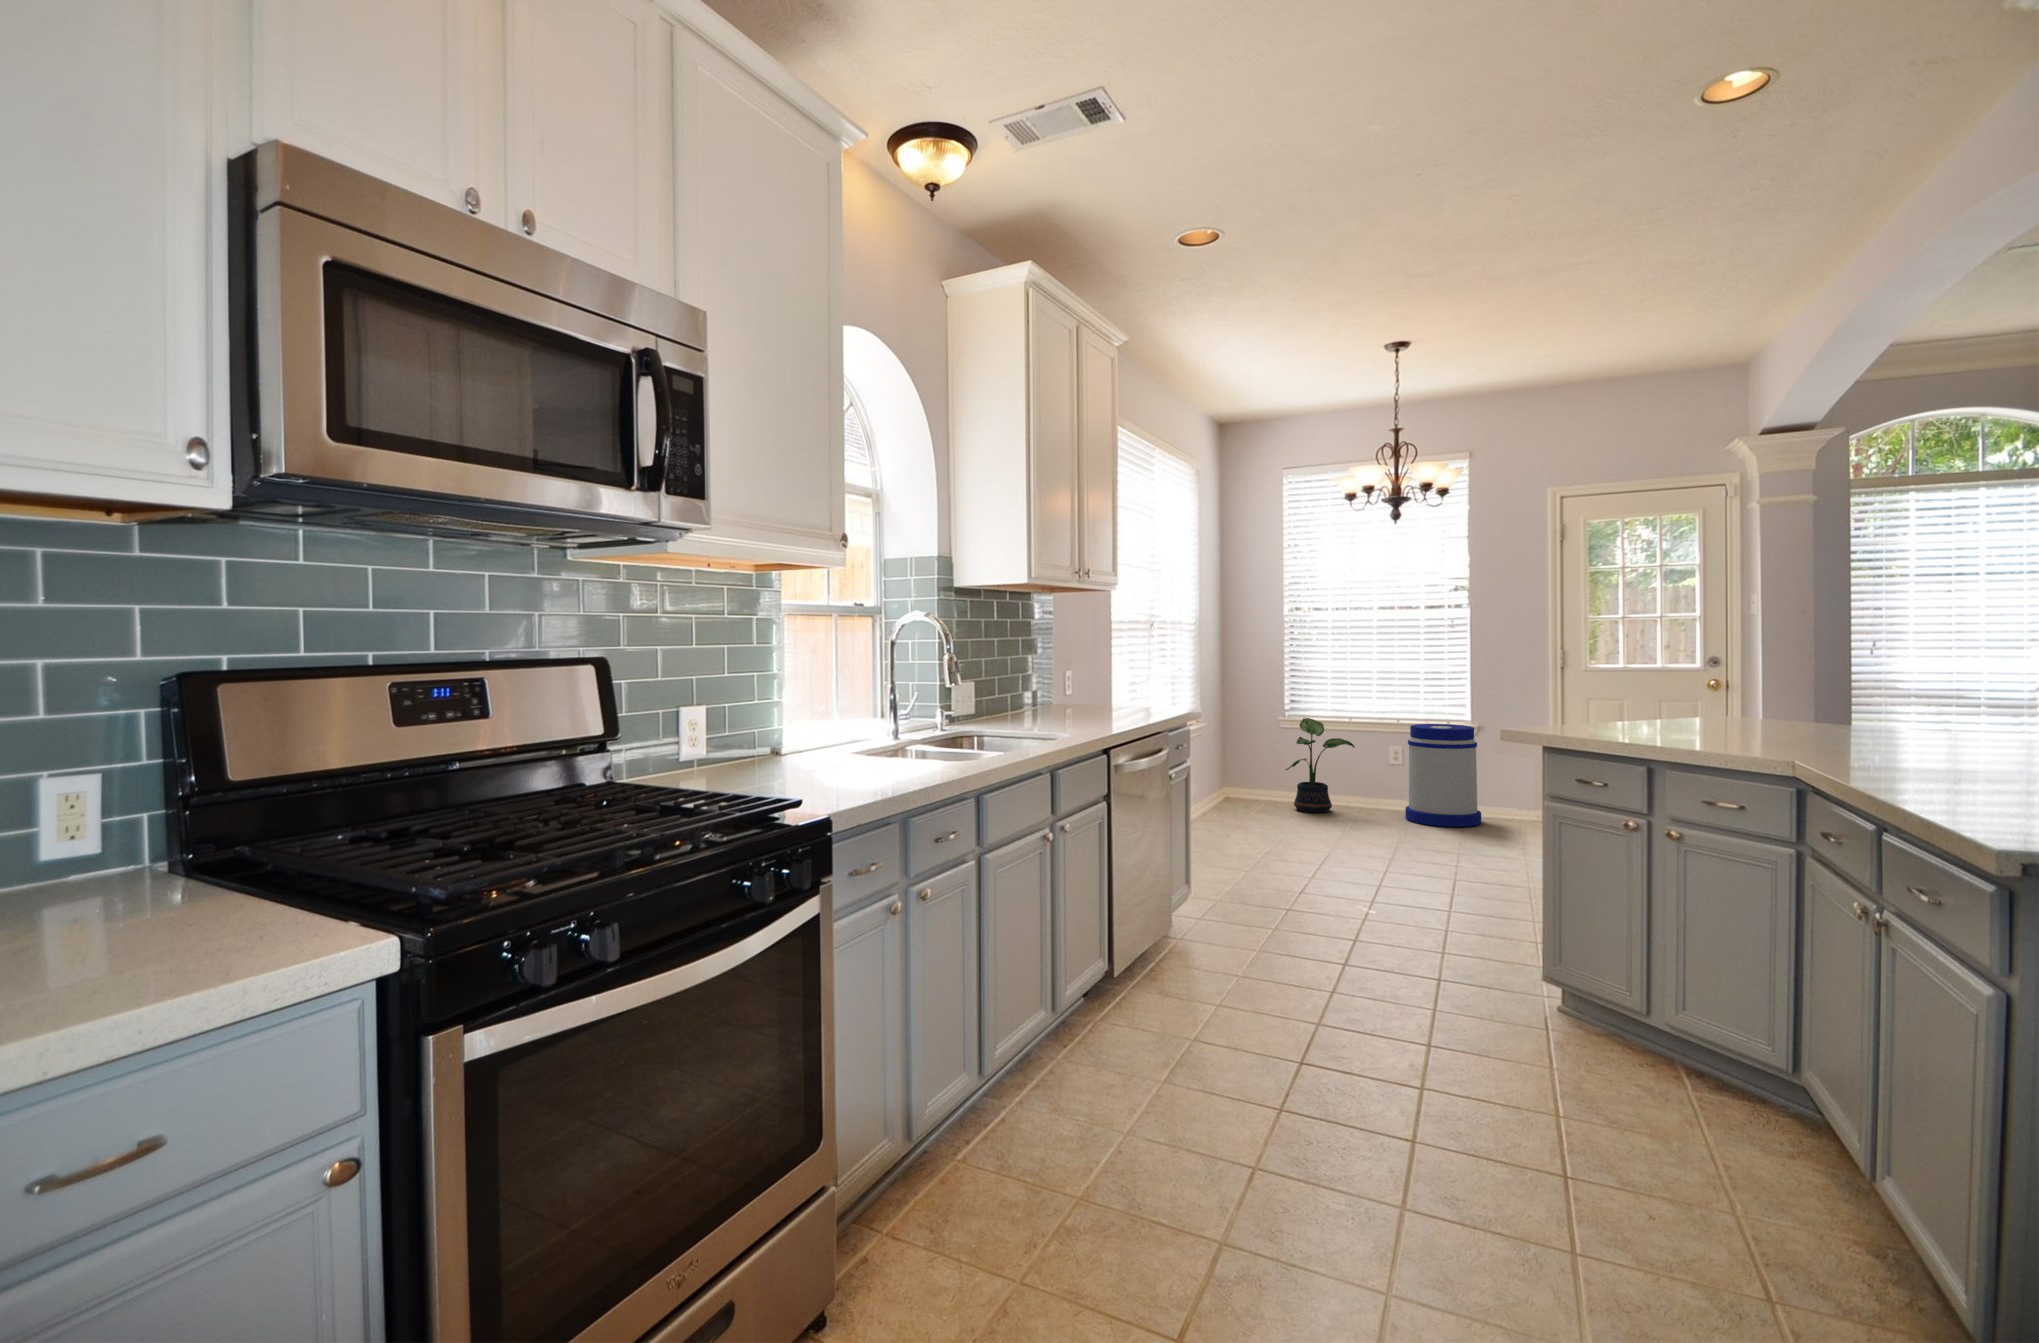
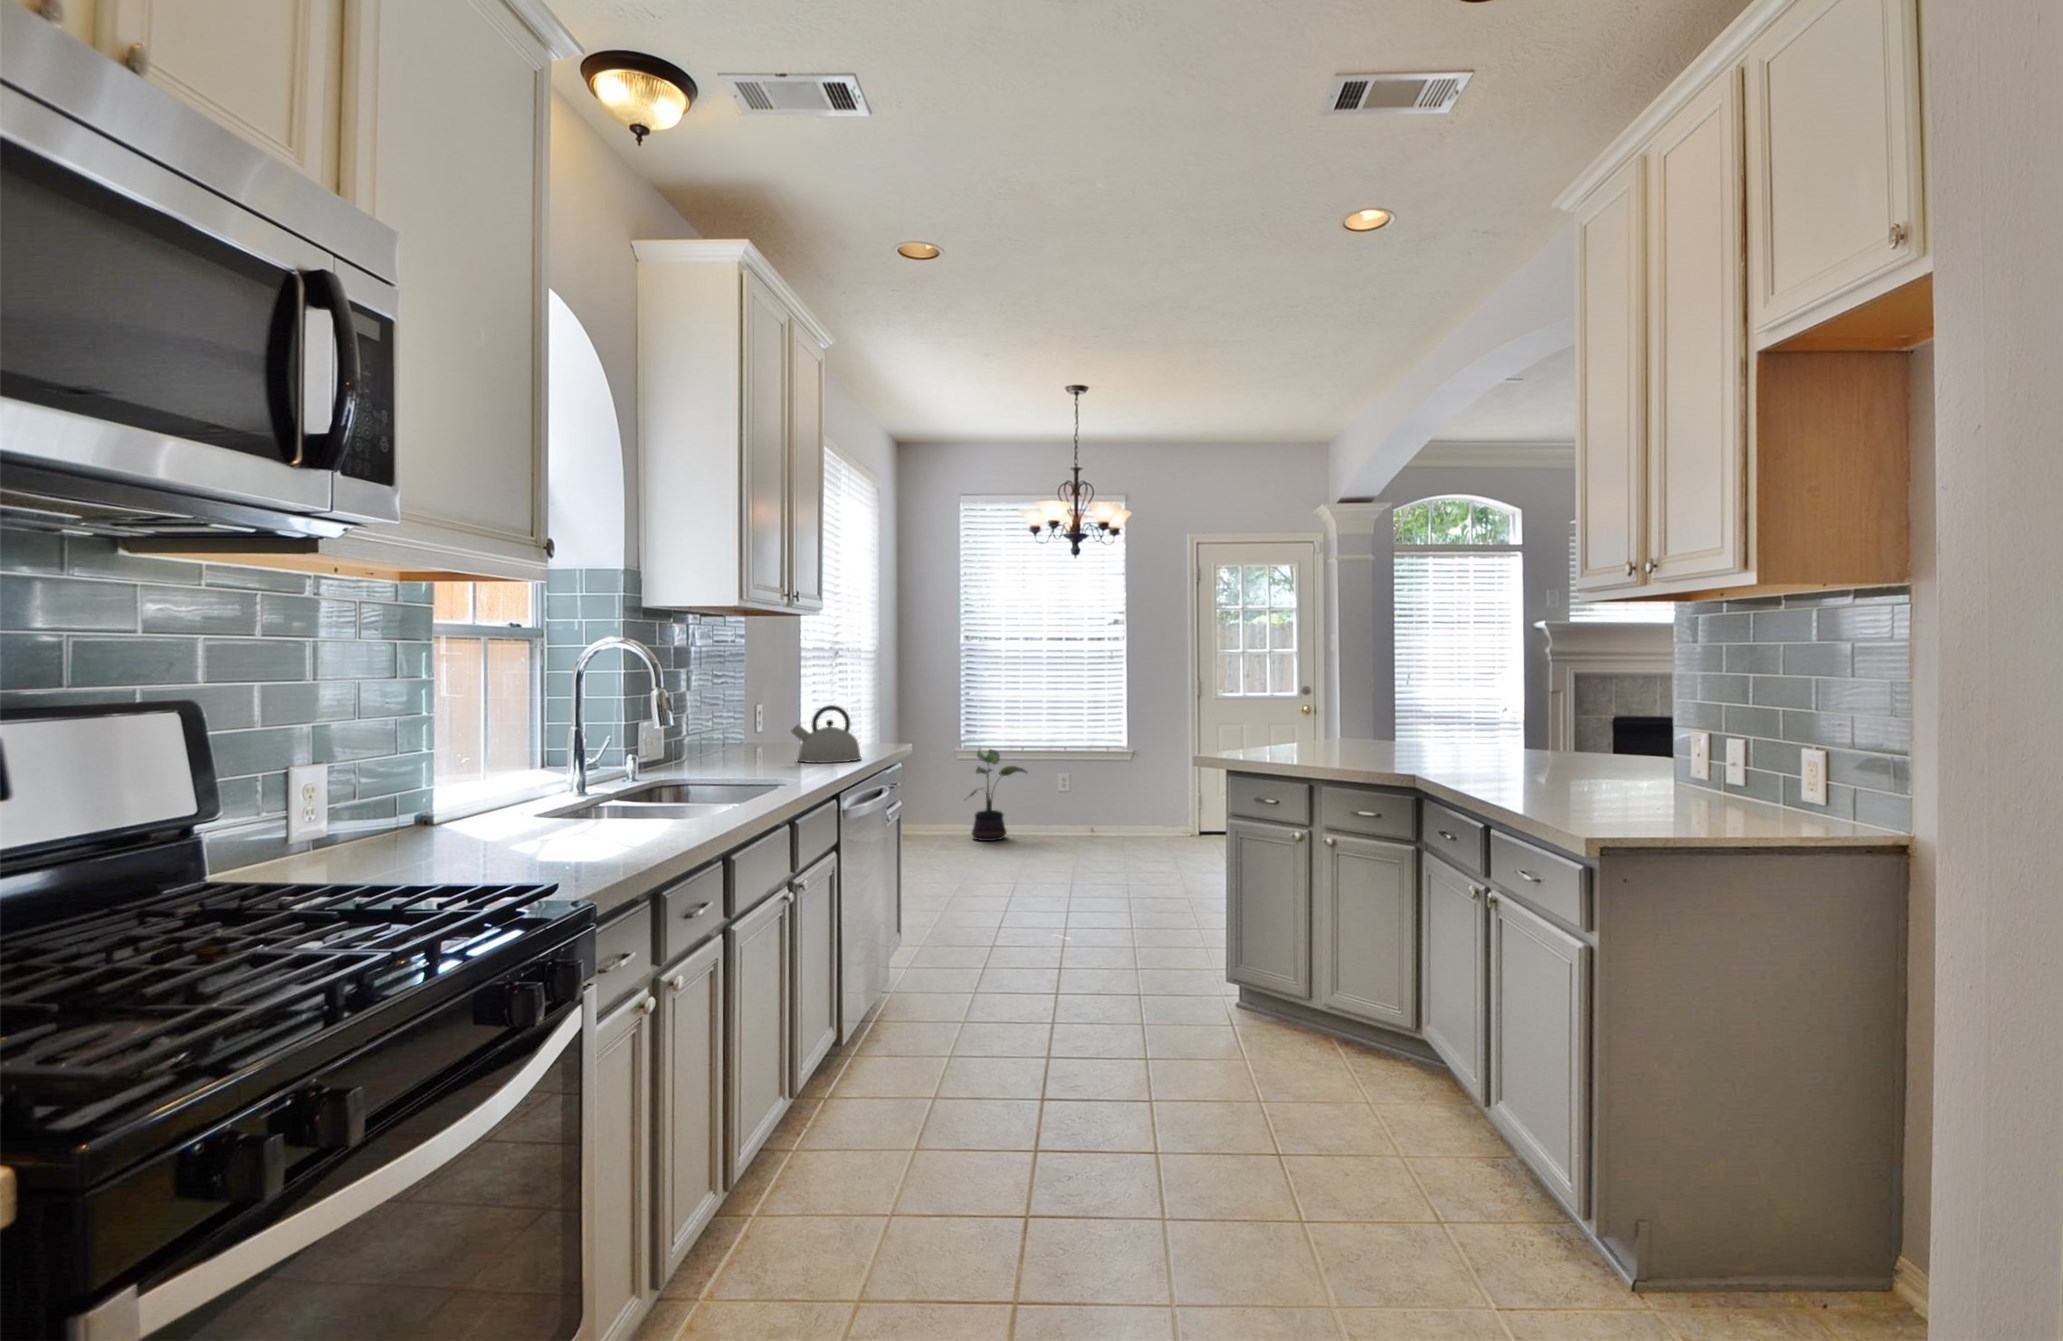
kettle: none [1084,671,1148,724] -> present [792,705,861,763]
trash can: present [1405,724,1481,827] -> none [1073,748,1136,844]

